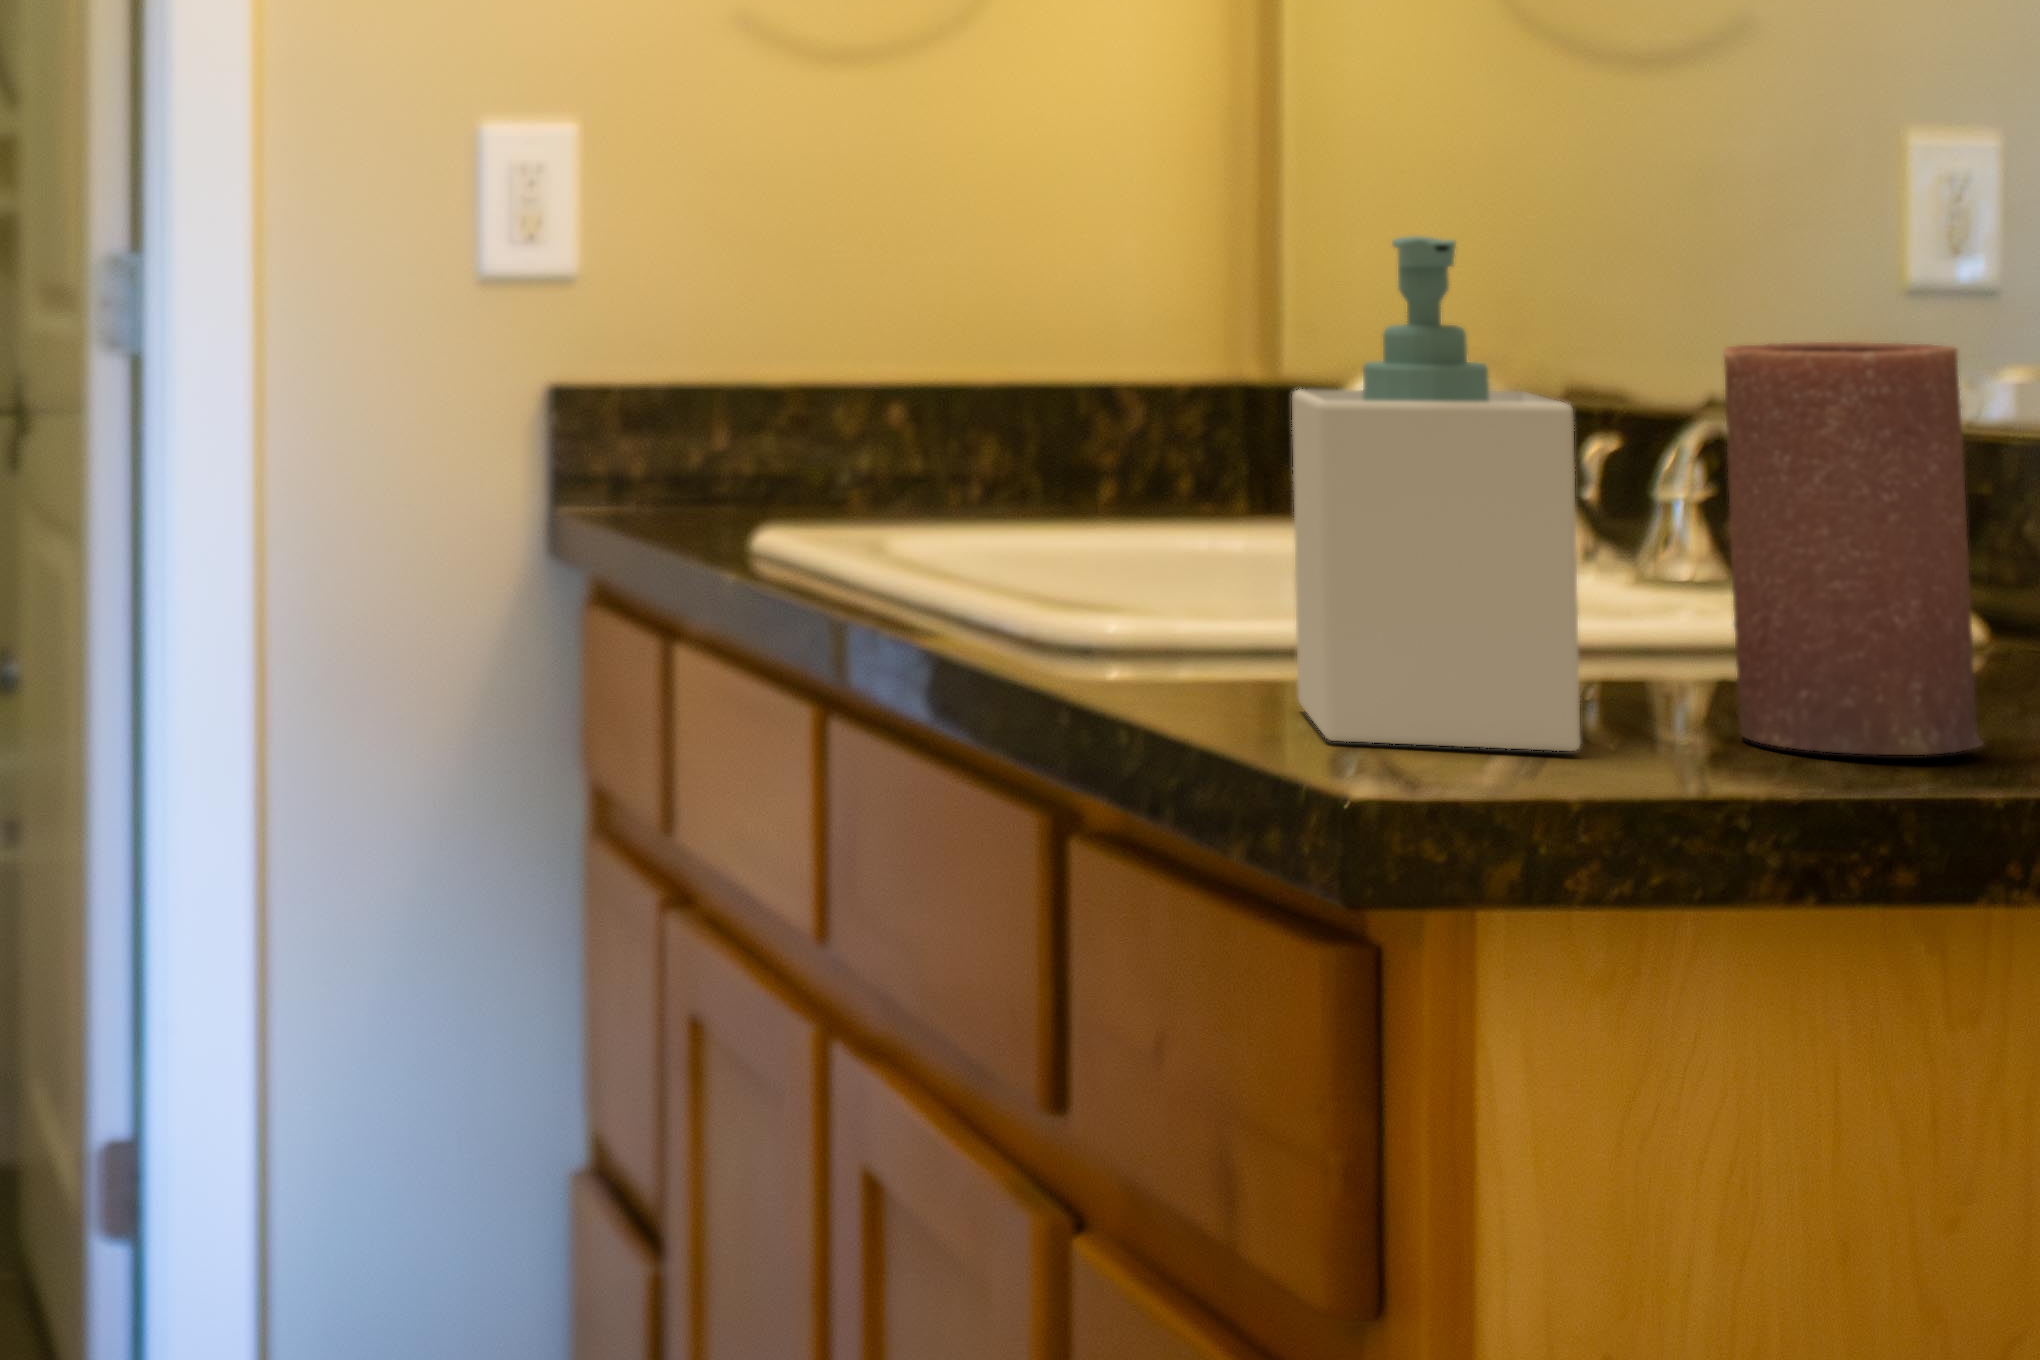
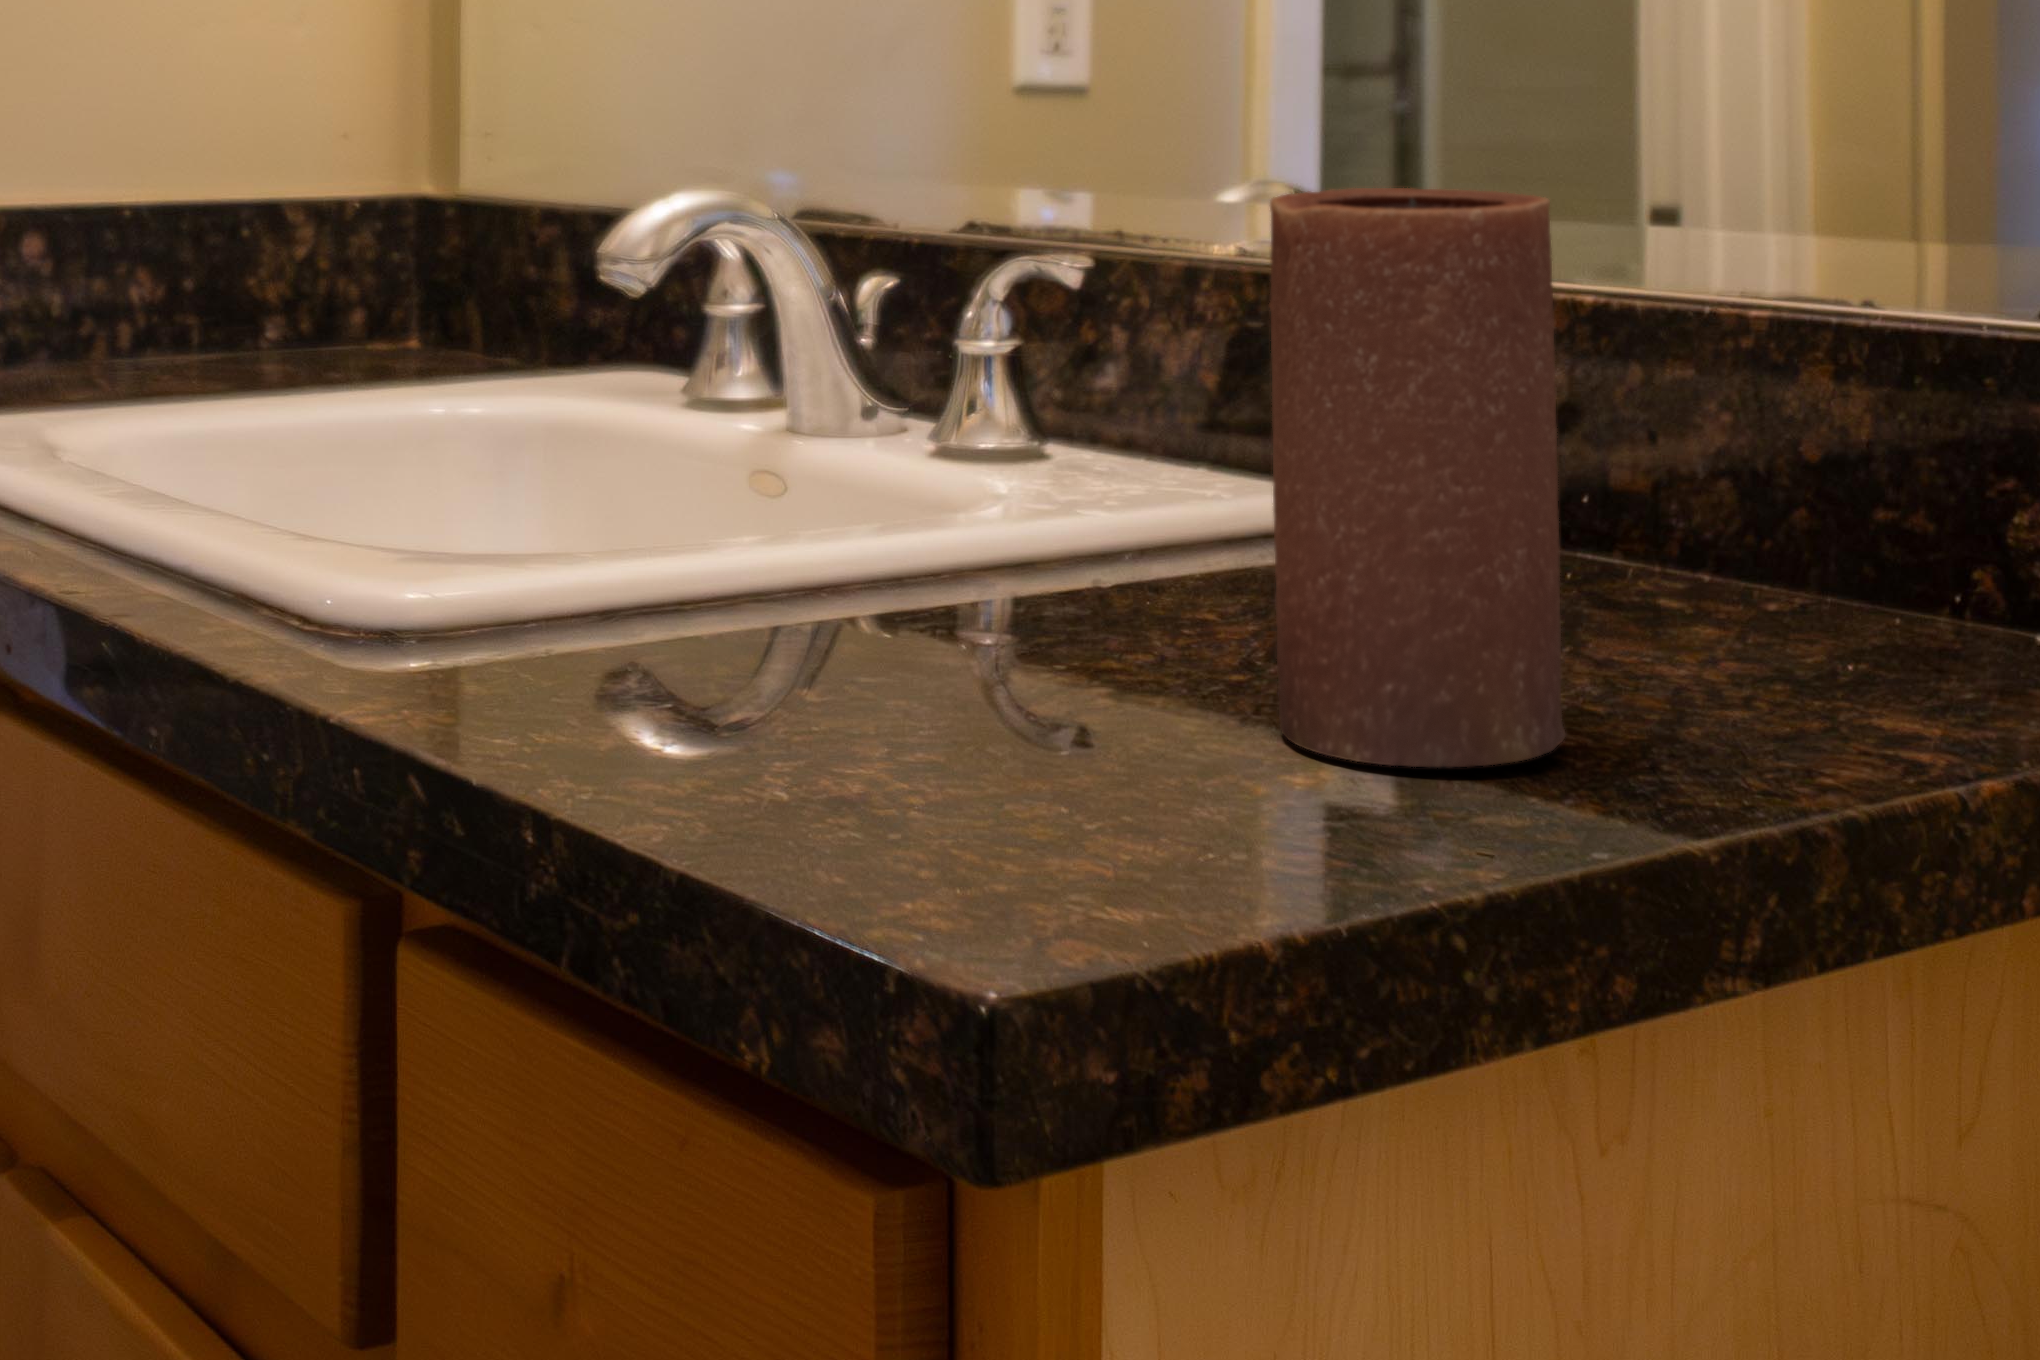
soap bottle: present [1292,236,1581,751] -> none [733,45,1153,830]

